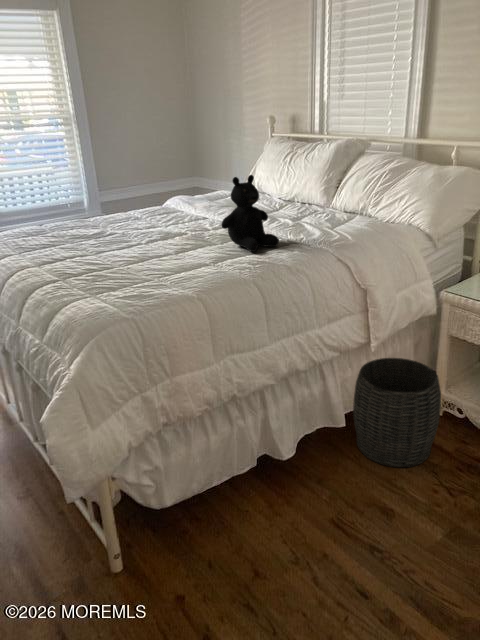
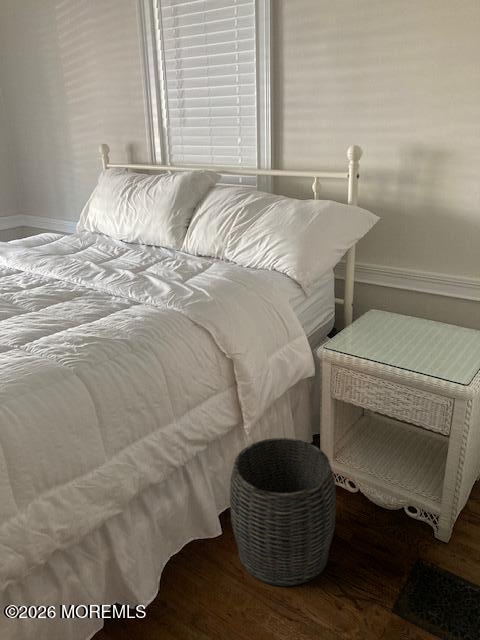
teddy bear: present [221,175,279,252] -> none [30,218,114,322]

